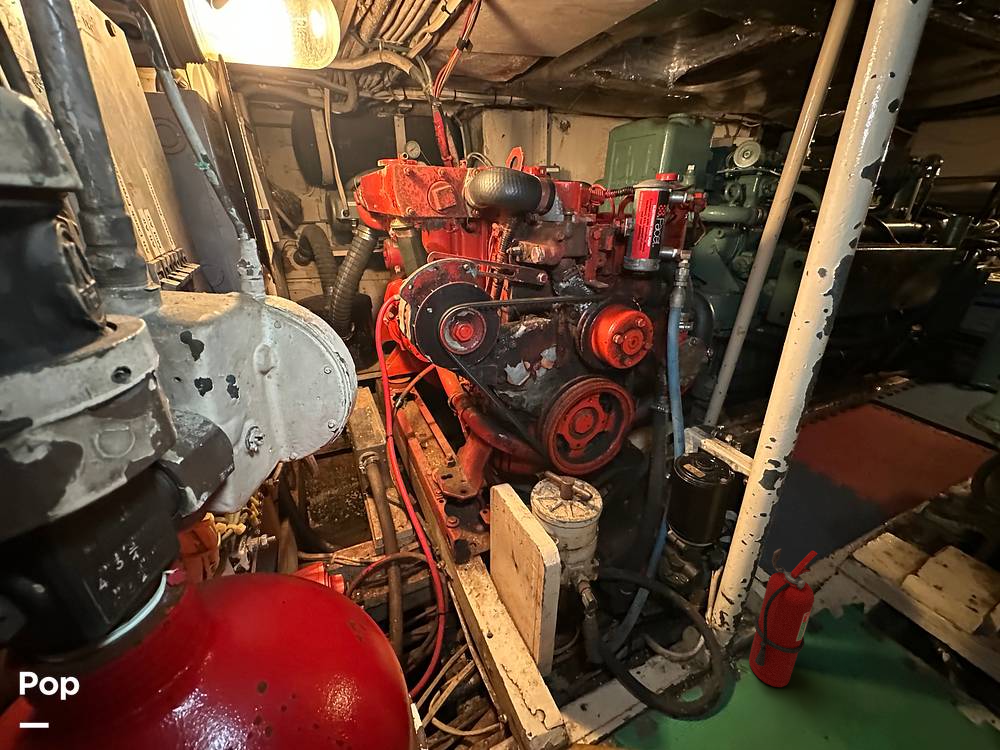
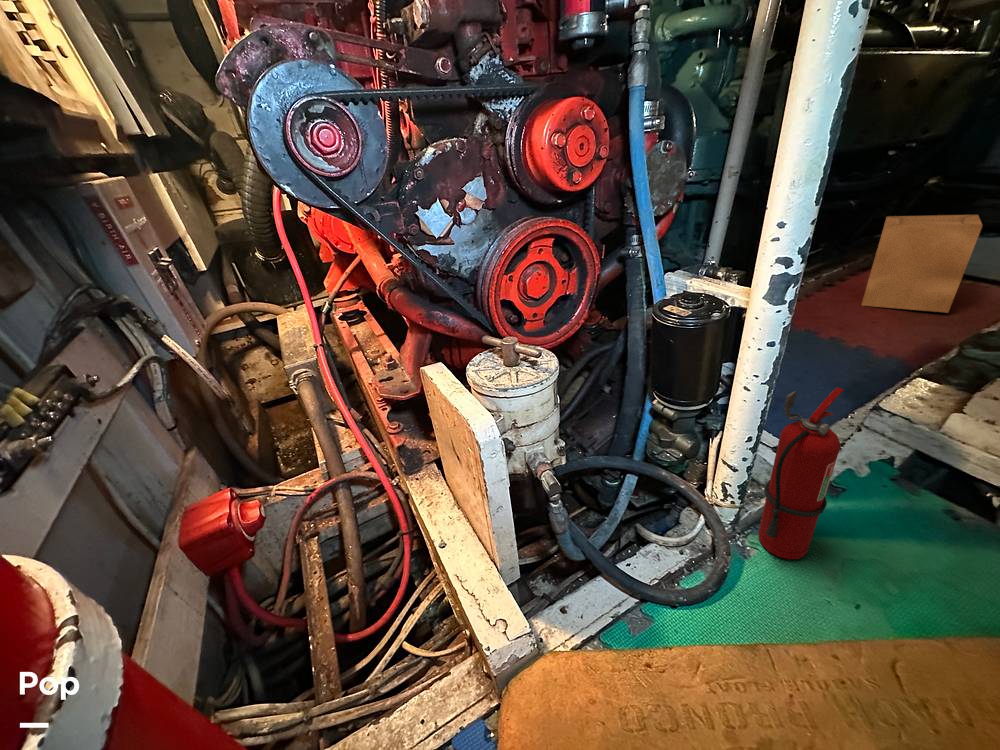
cardboard box: none [847,369,947,461] -> present [862,215,982,313]

